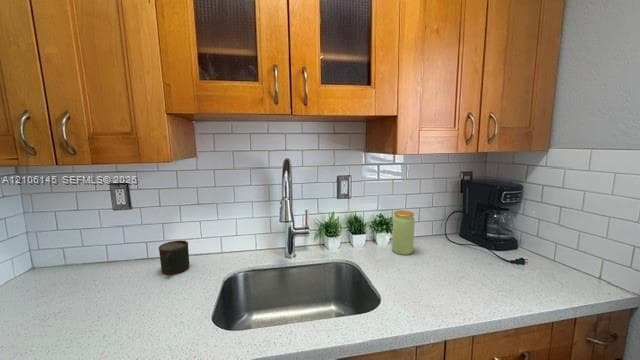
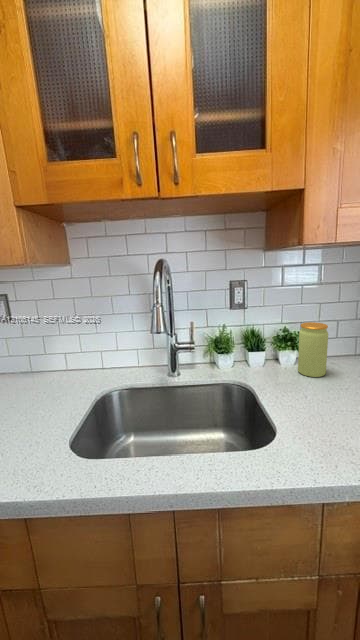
mug: present [159,240,189,274] -> none [34,354,68,388]

